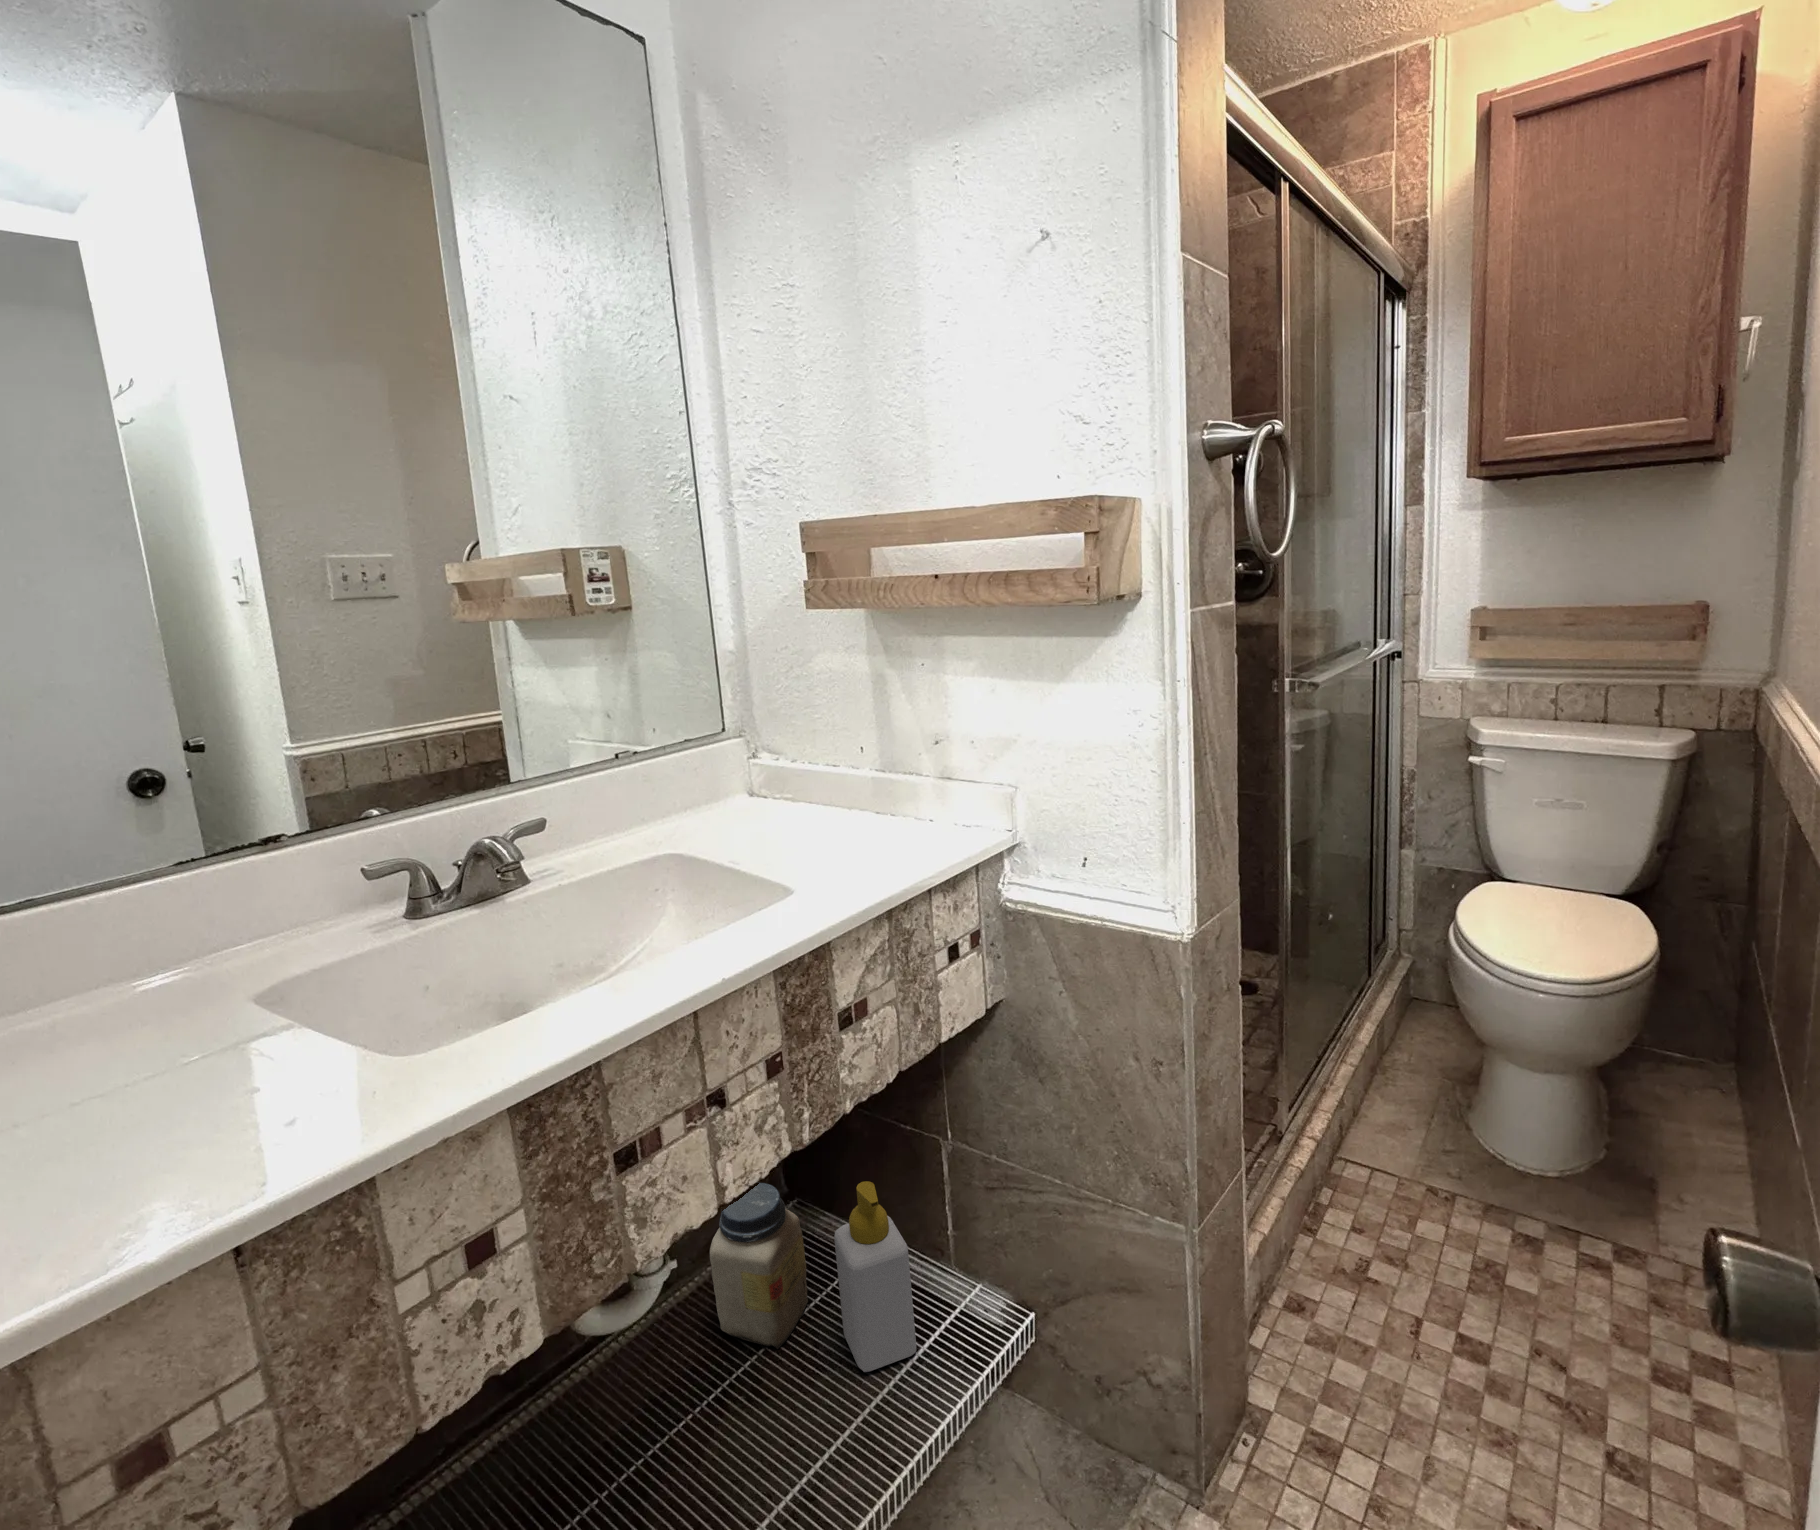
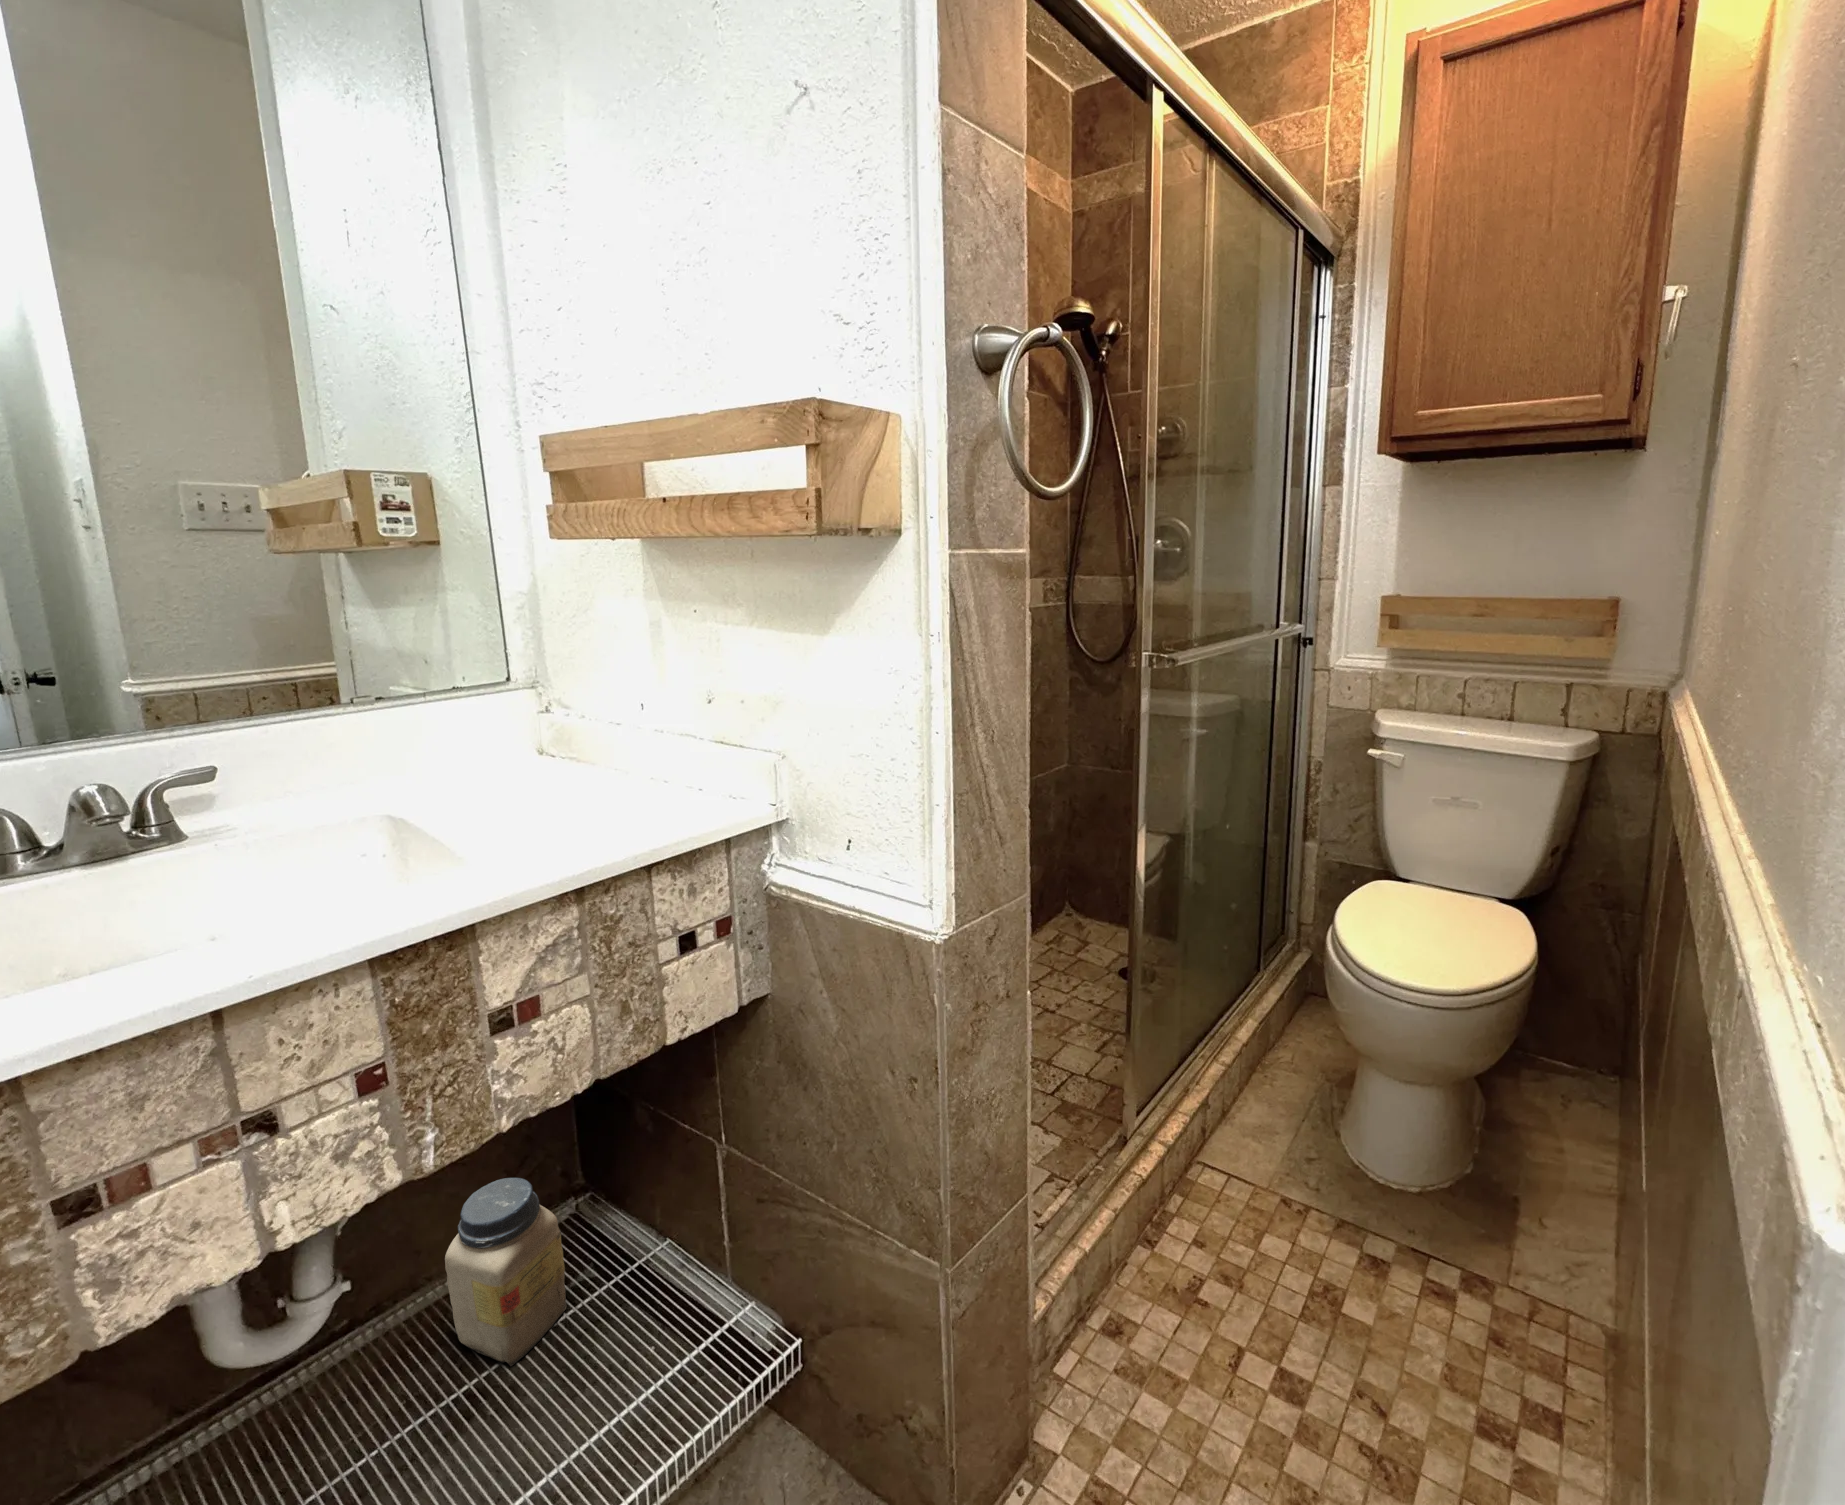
soap bottle: present [834,1181,916,1372] -> none [572,1189,658,1402]

